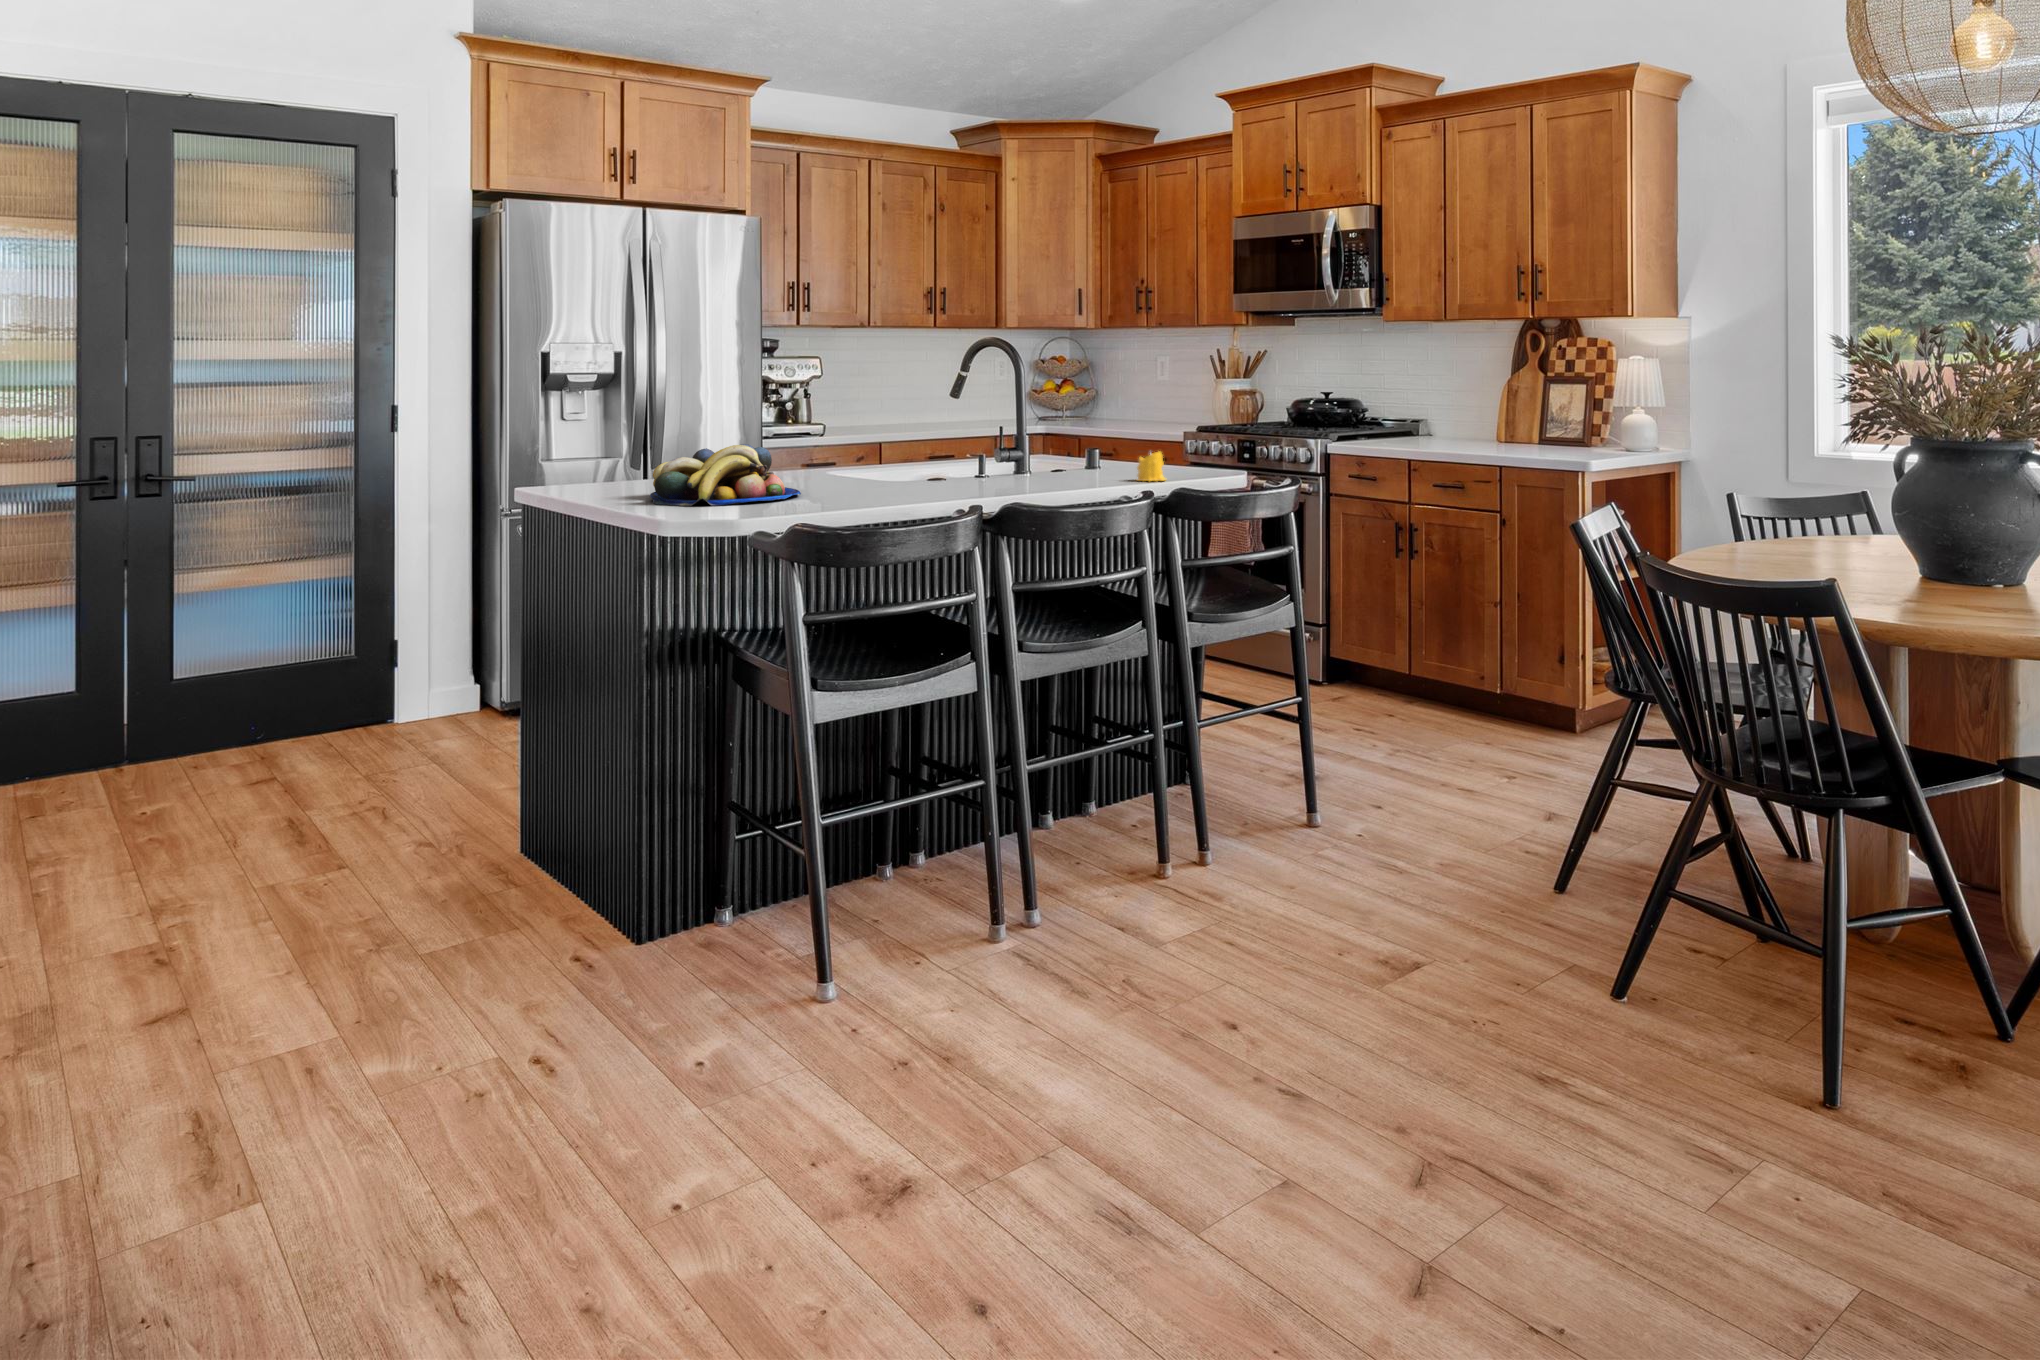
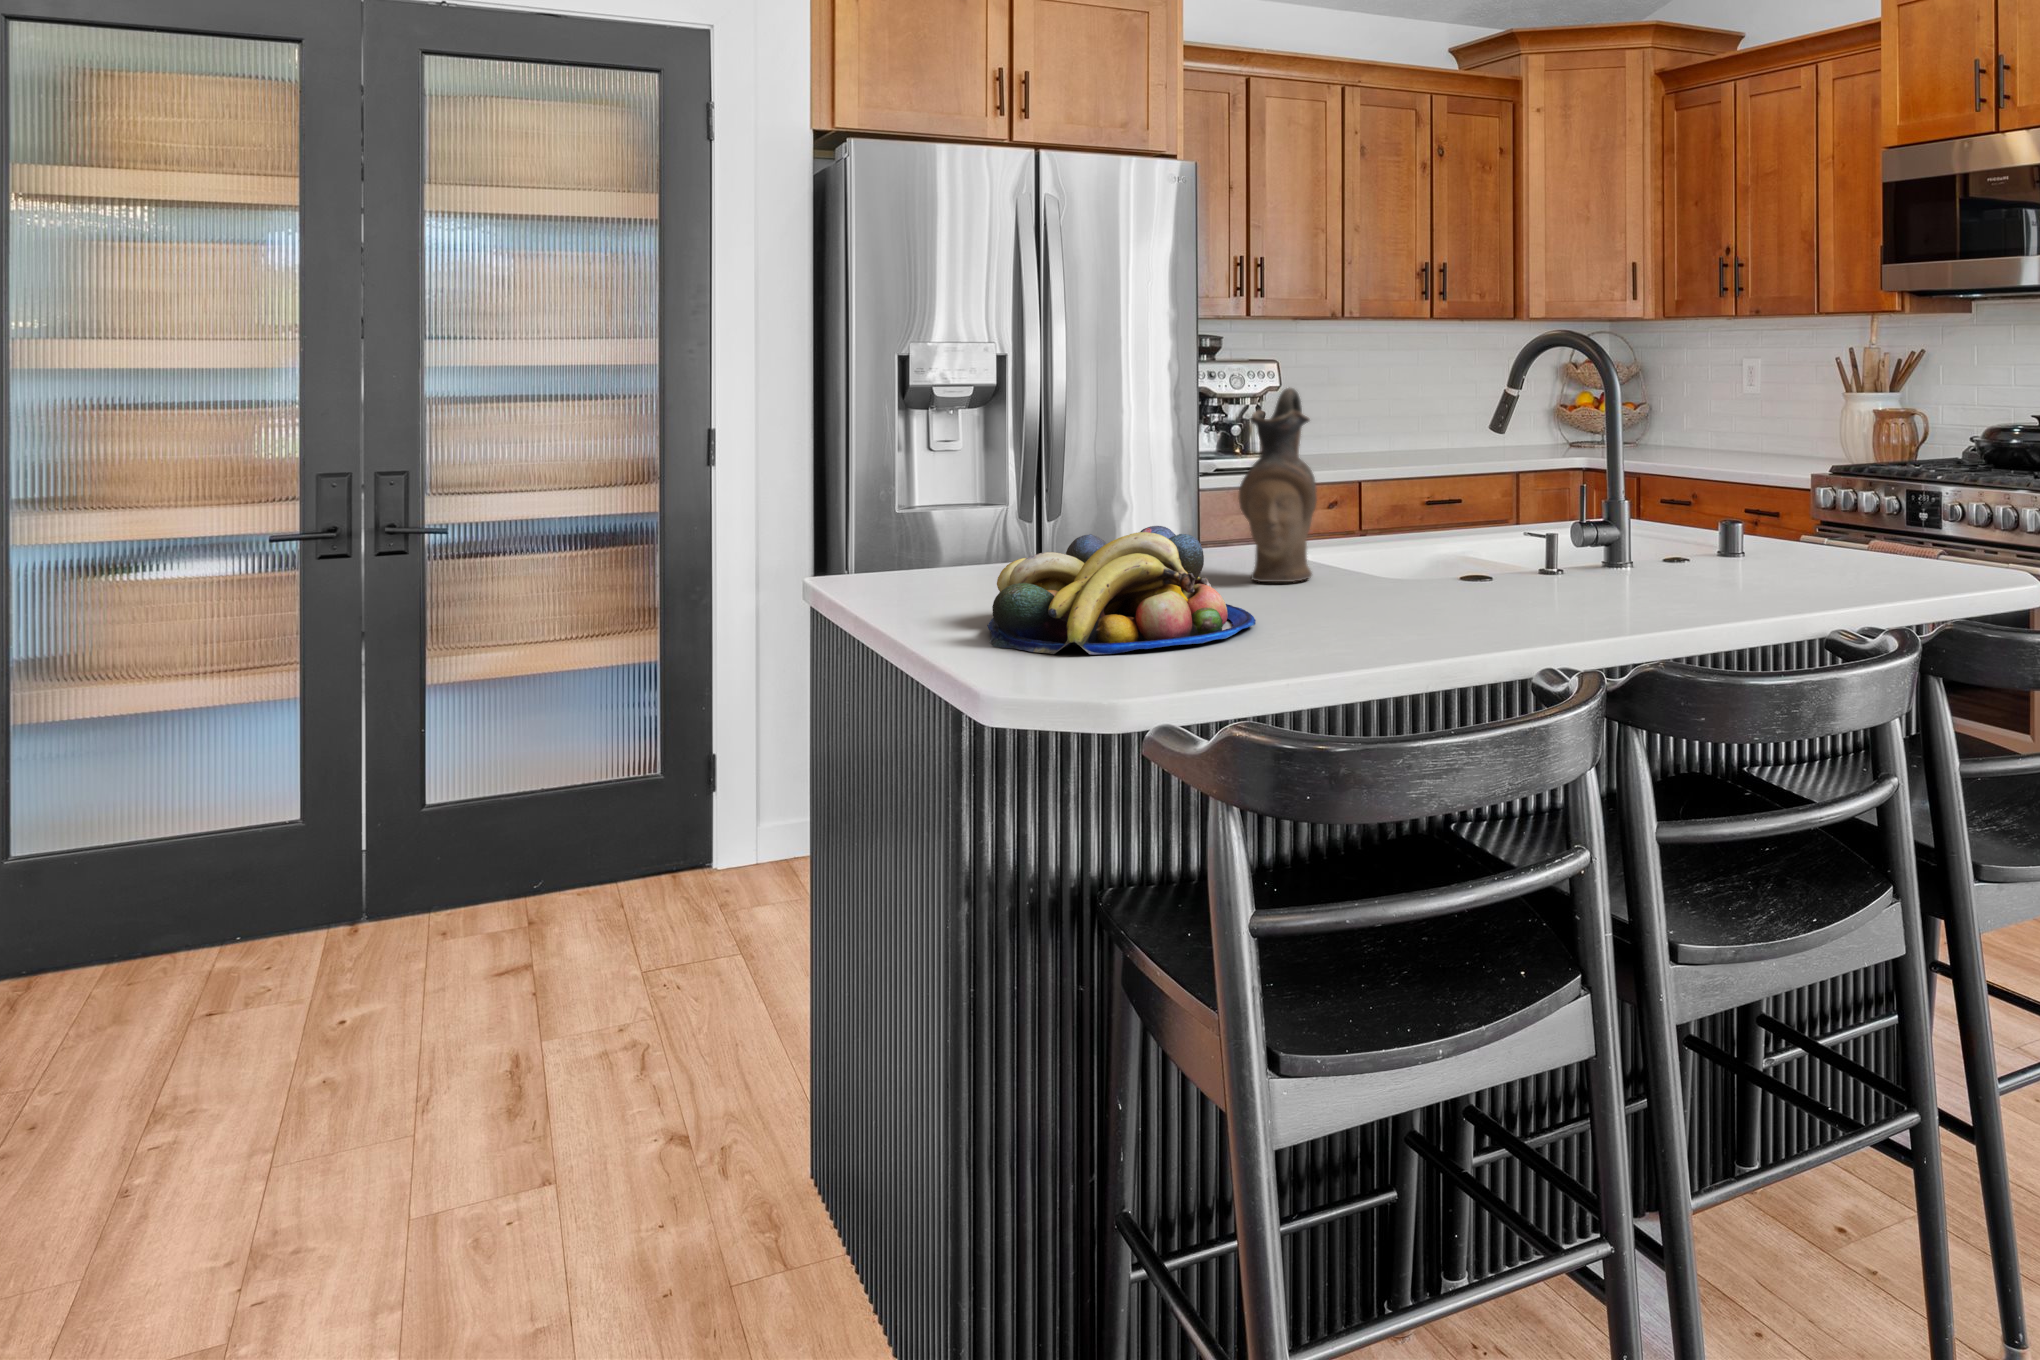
ceramic pitcher: none [790,369,837,481] -> present [1239,388,1317,582]
candle: present [1137,452,1165,481] -> none [1855,539,1917,601]

